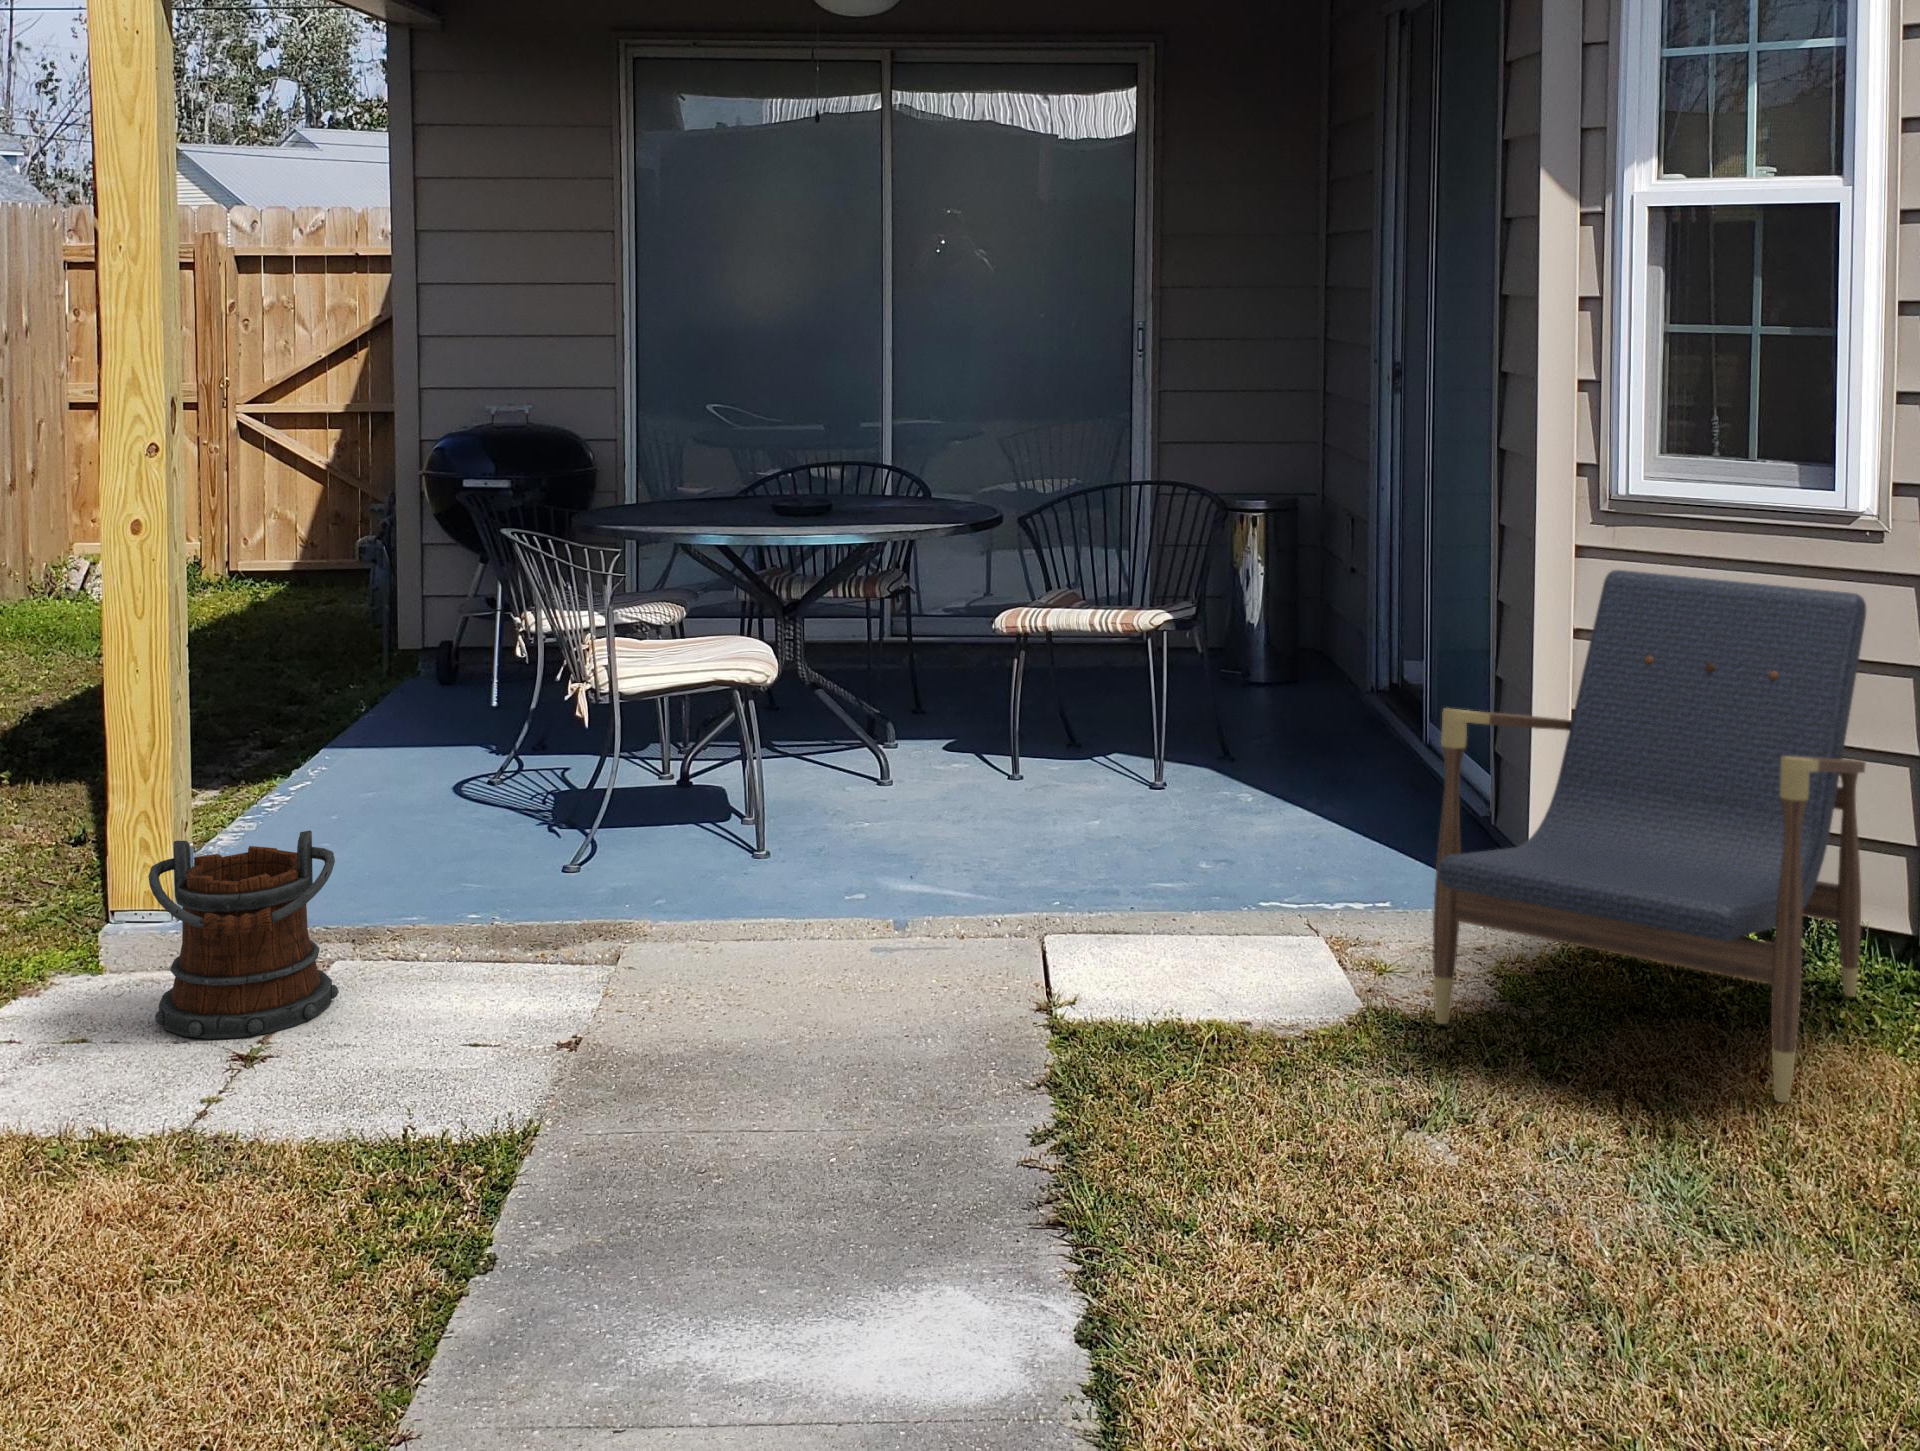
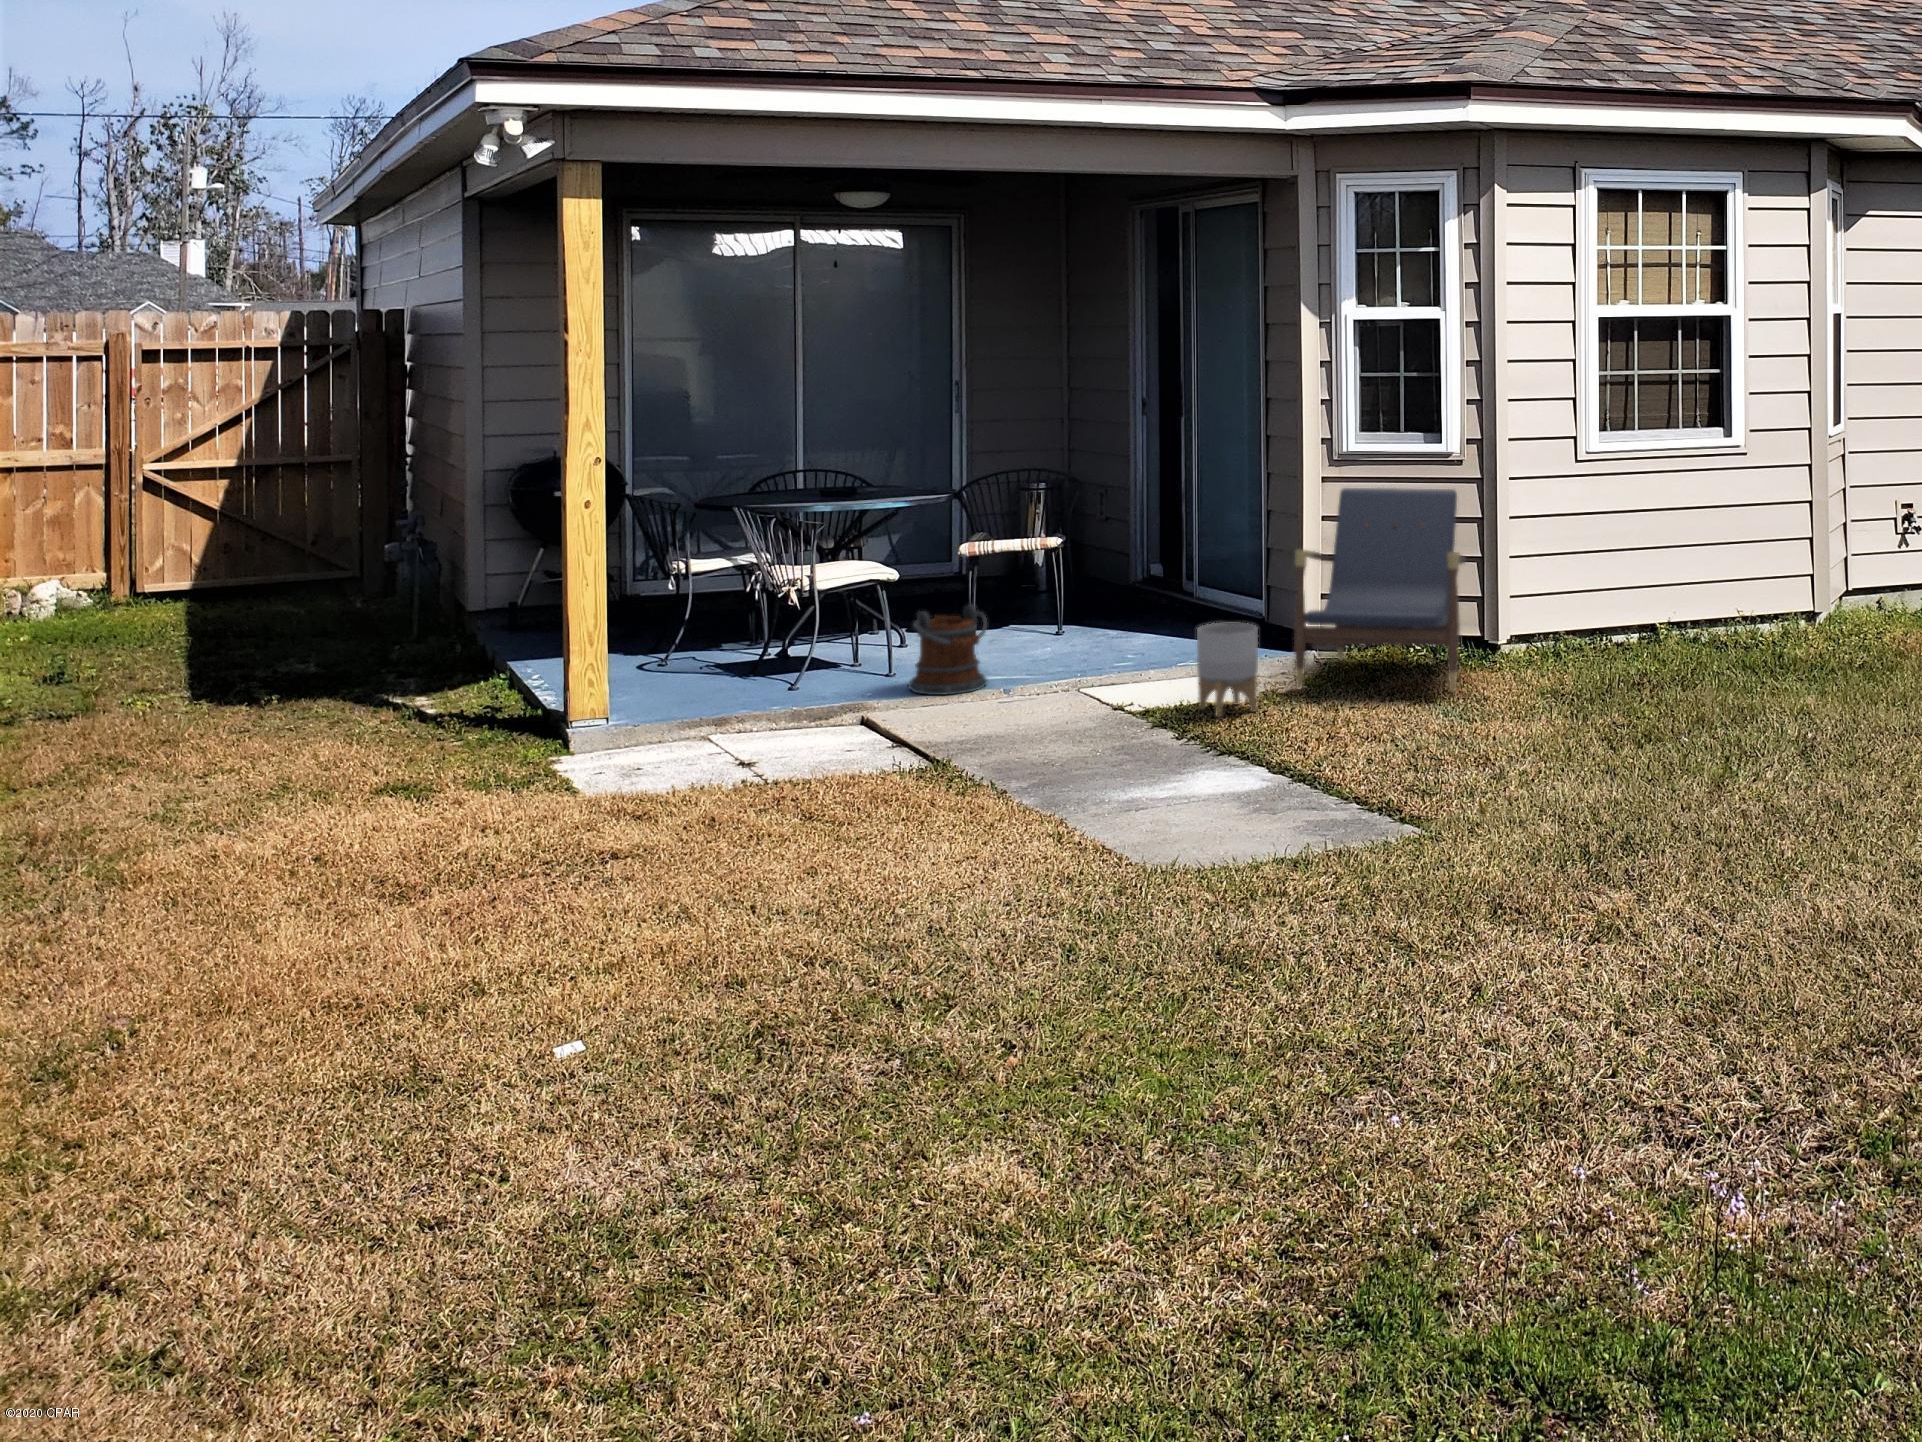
bucket: present [148,830,338,1039] -> present [908,604,987,695]
planter: none [1173,861,1309,1085] -> present [1197,623,1258,717]

